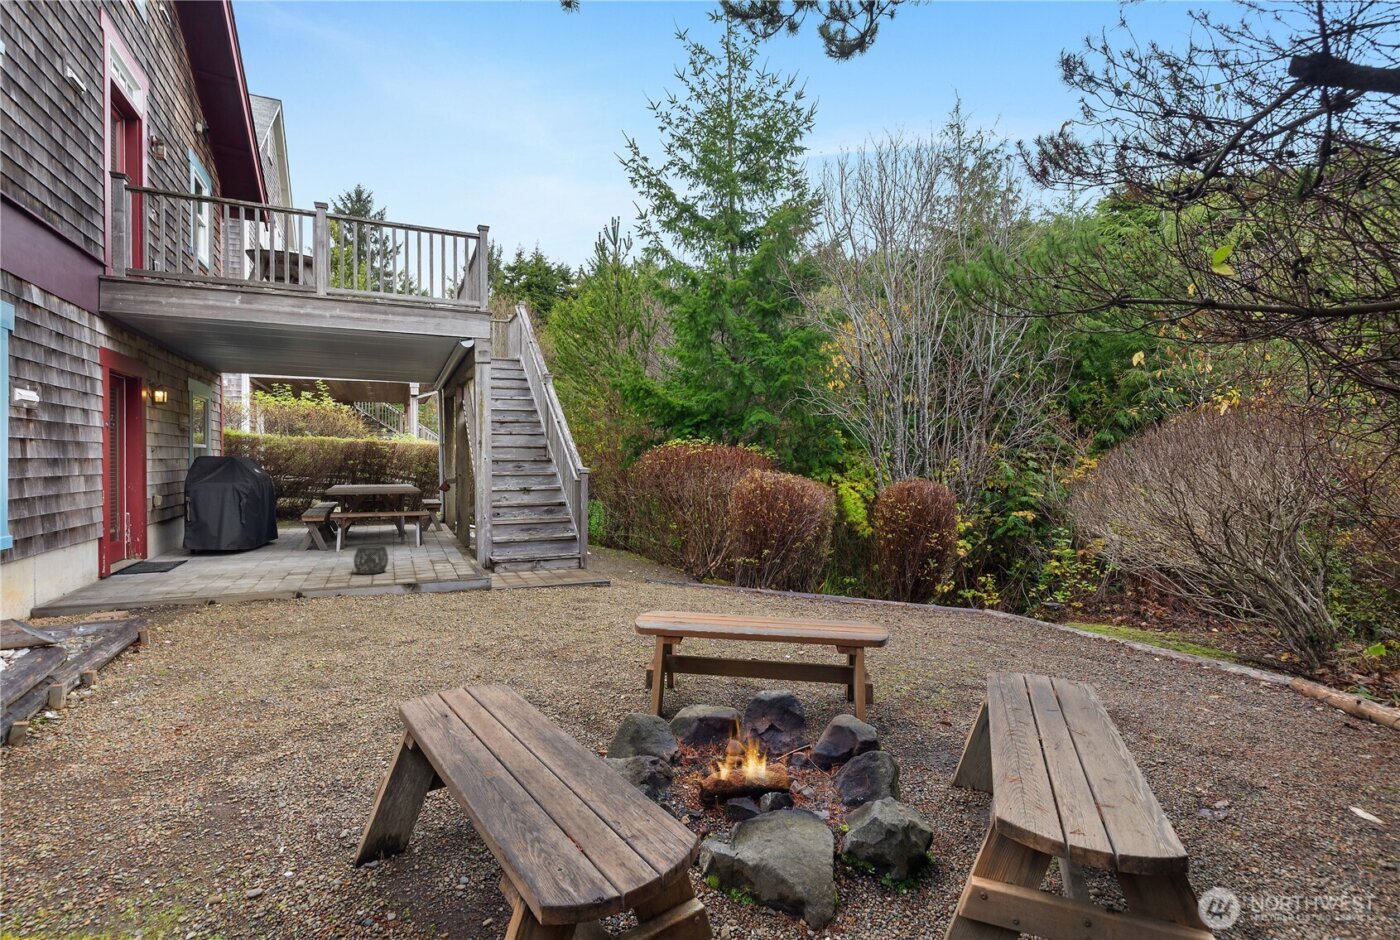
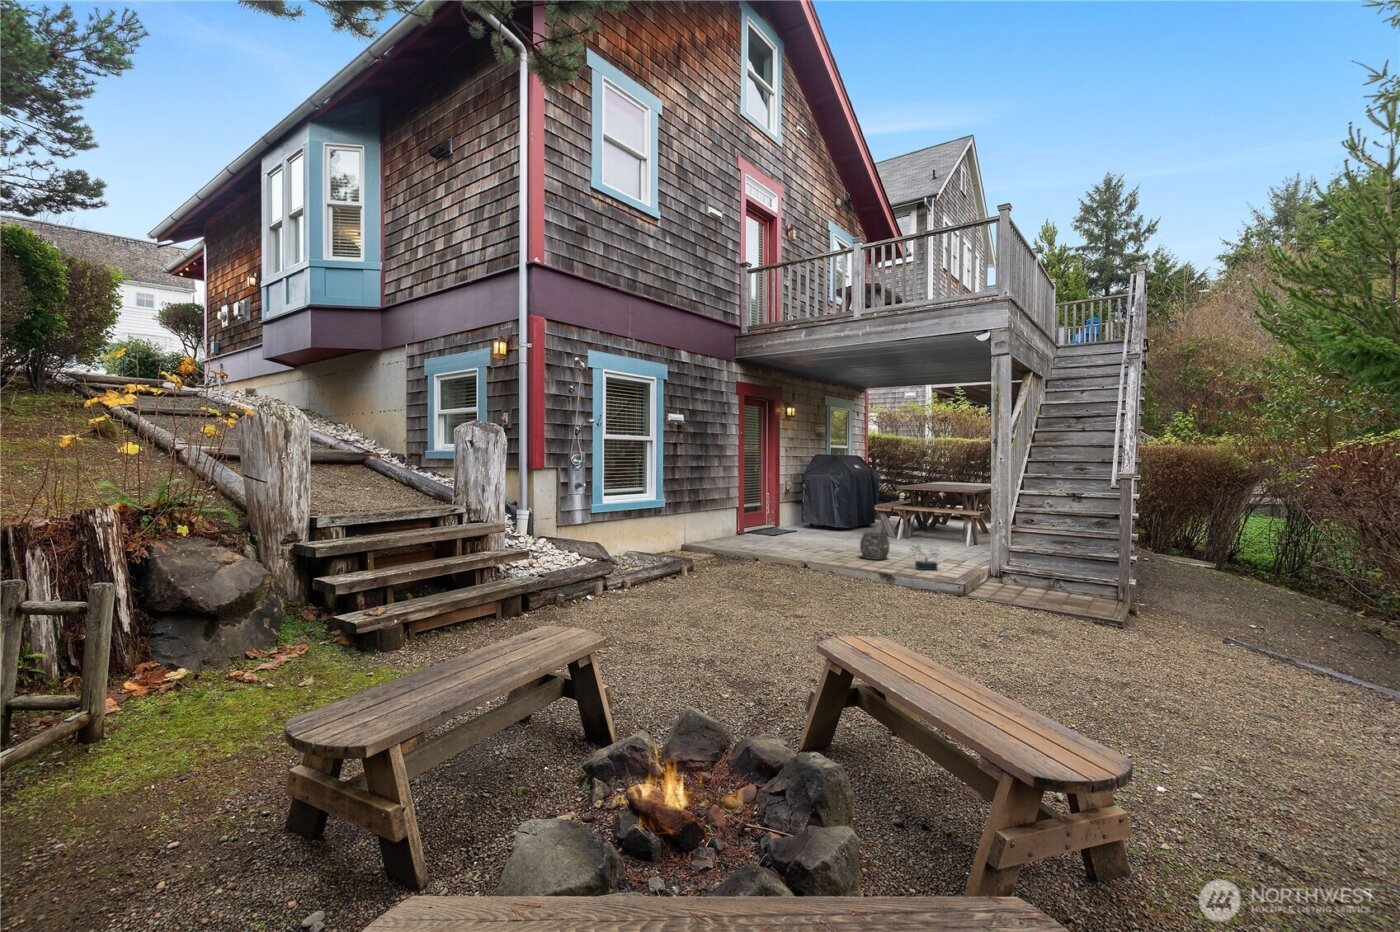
decorative plant: none [422,548,452,574] -> present [910,544,938,570]

